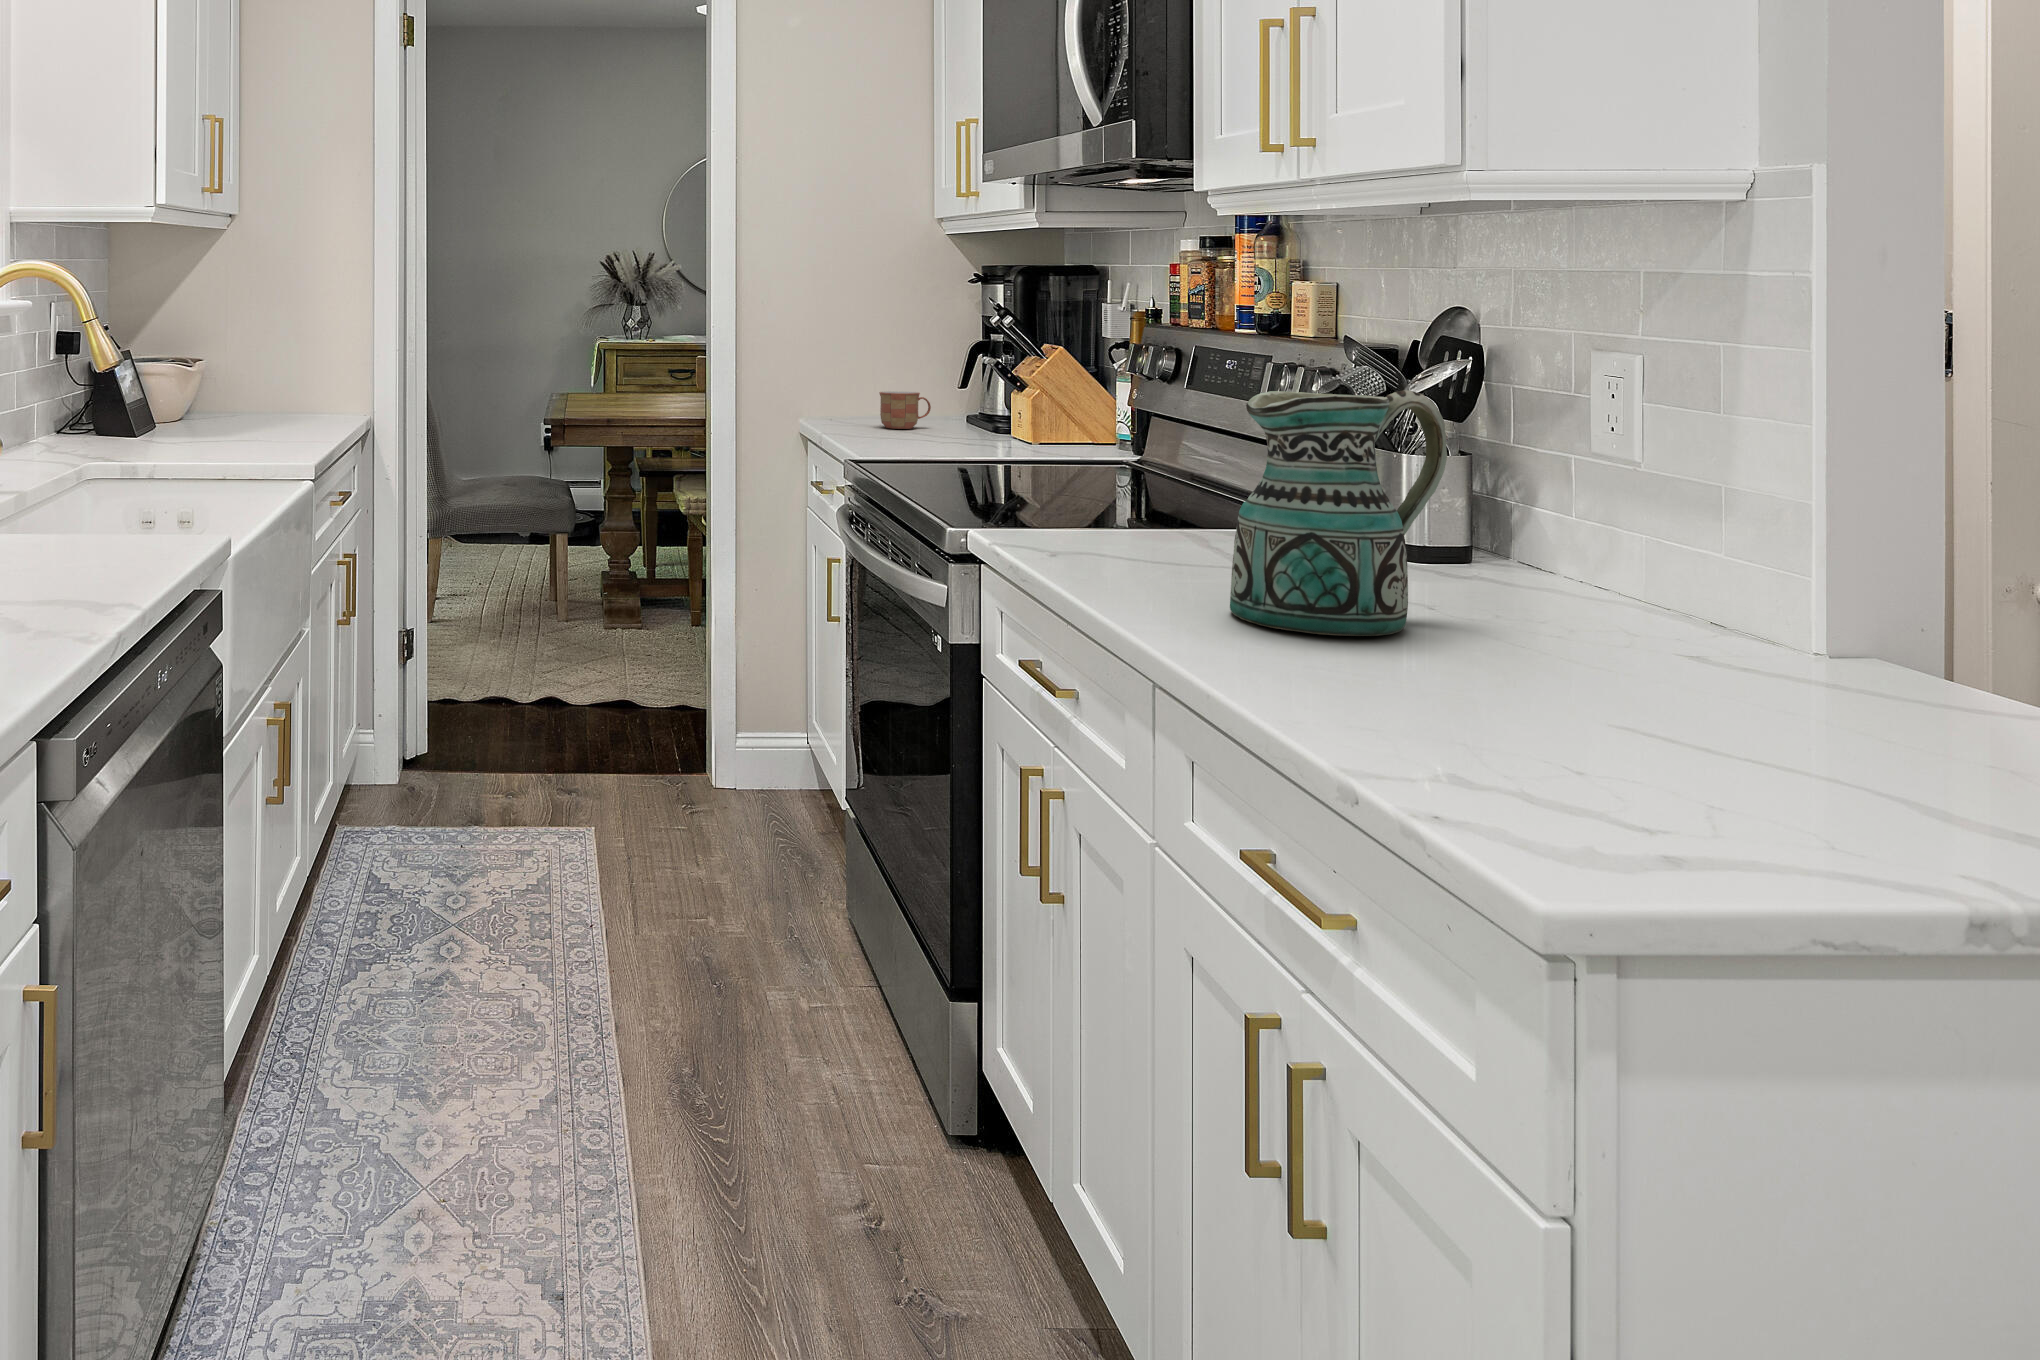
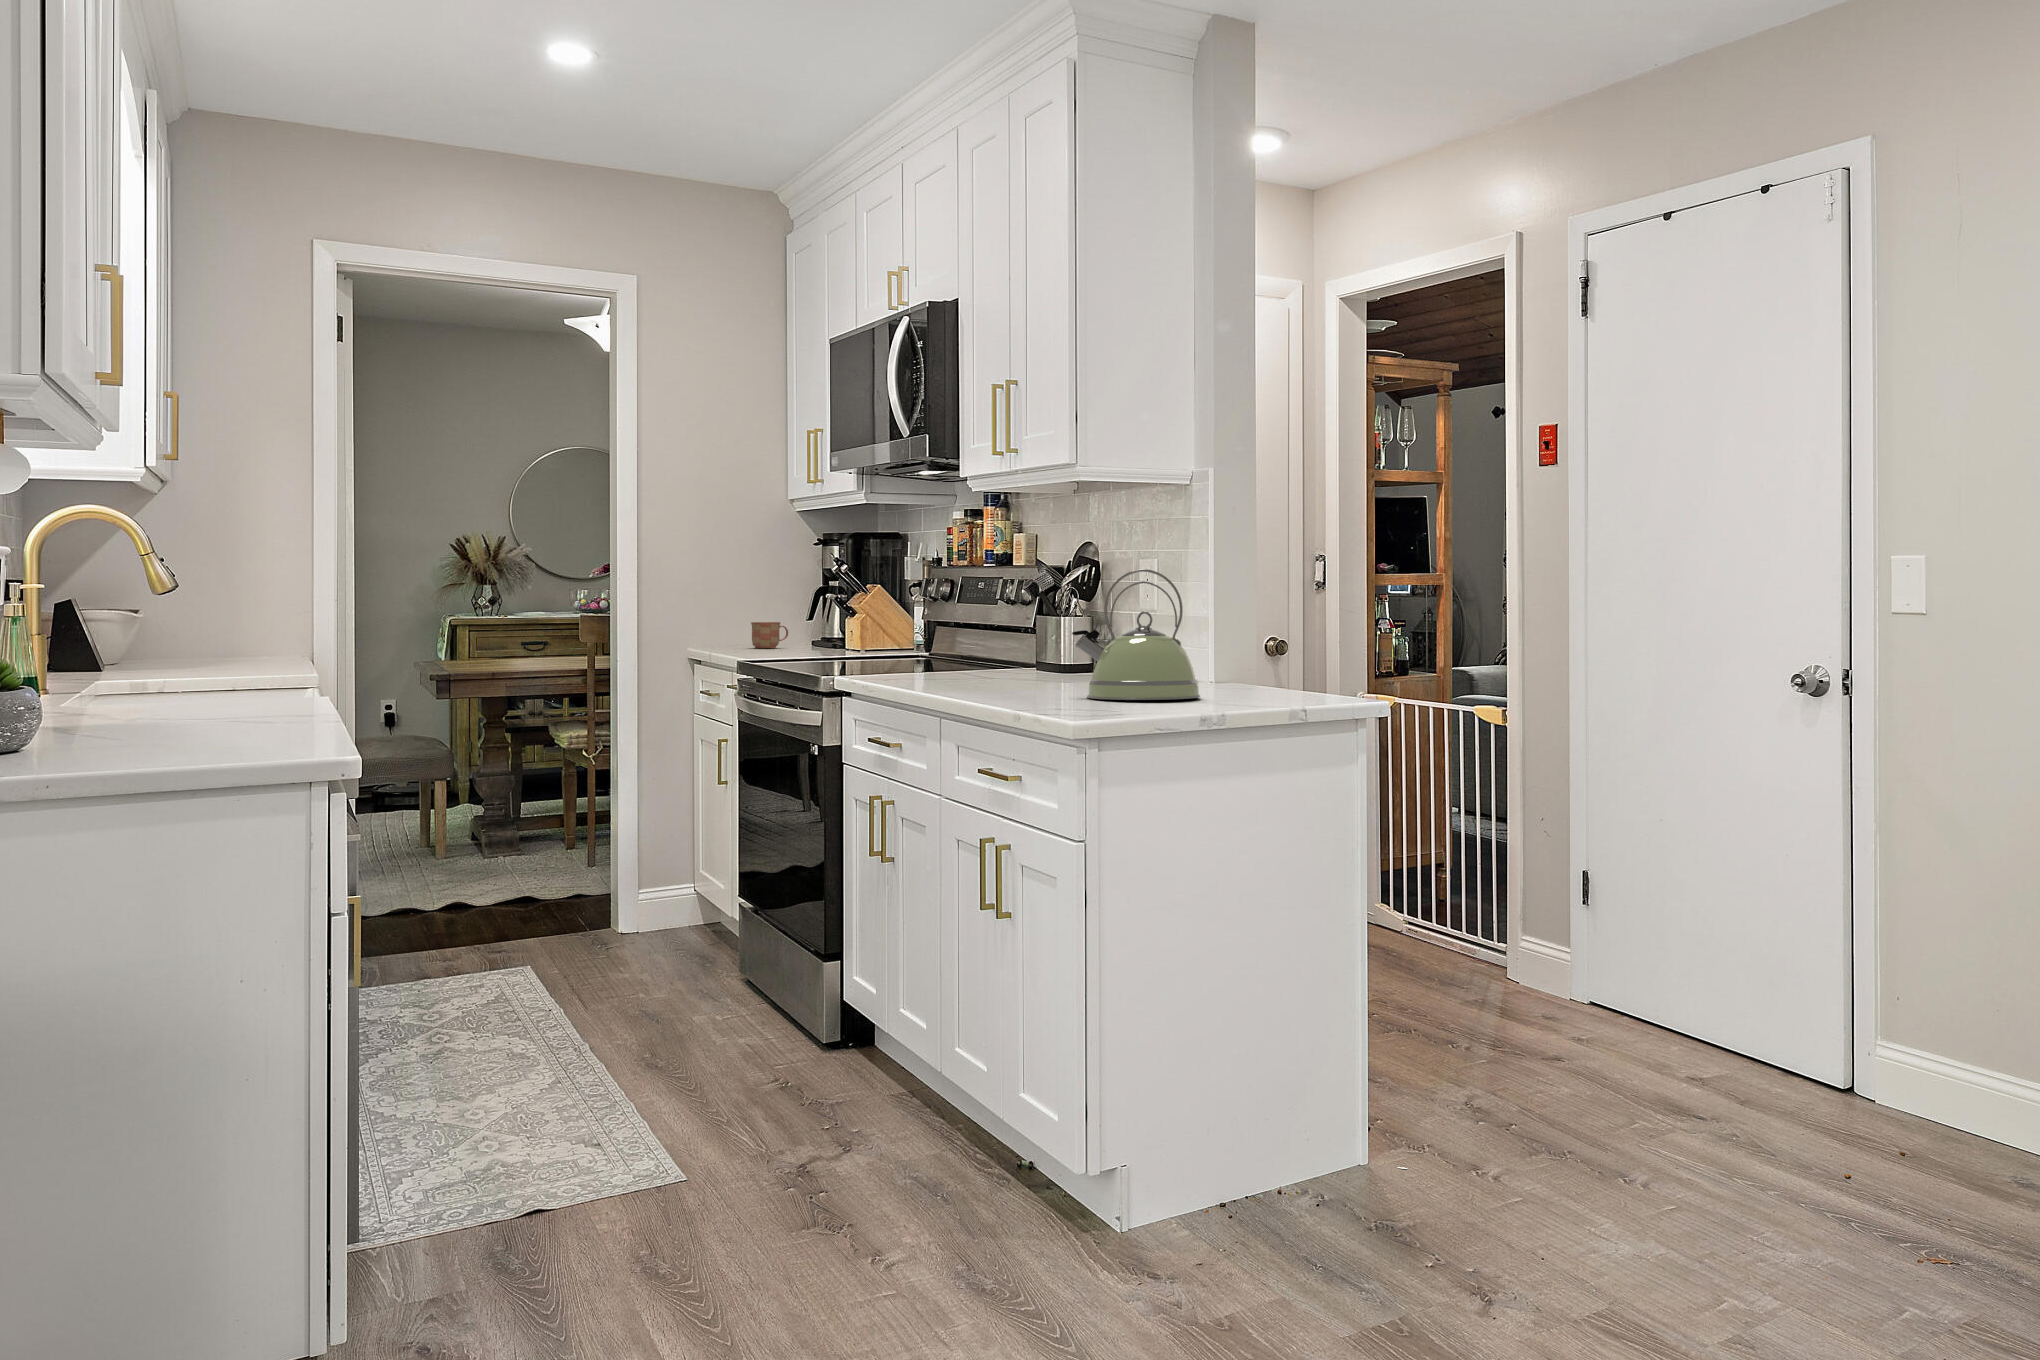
ceramic pitcher: present [1230,390,1447,636] -> none [976,569,1072,685]
kettle: none [1490,443,1891,811] -> present [1072,569,1200,700]

